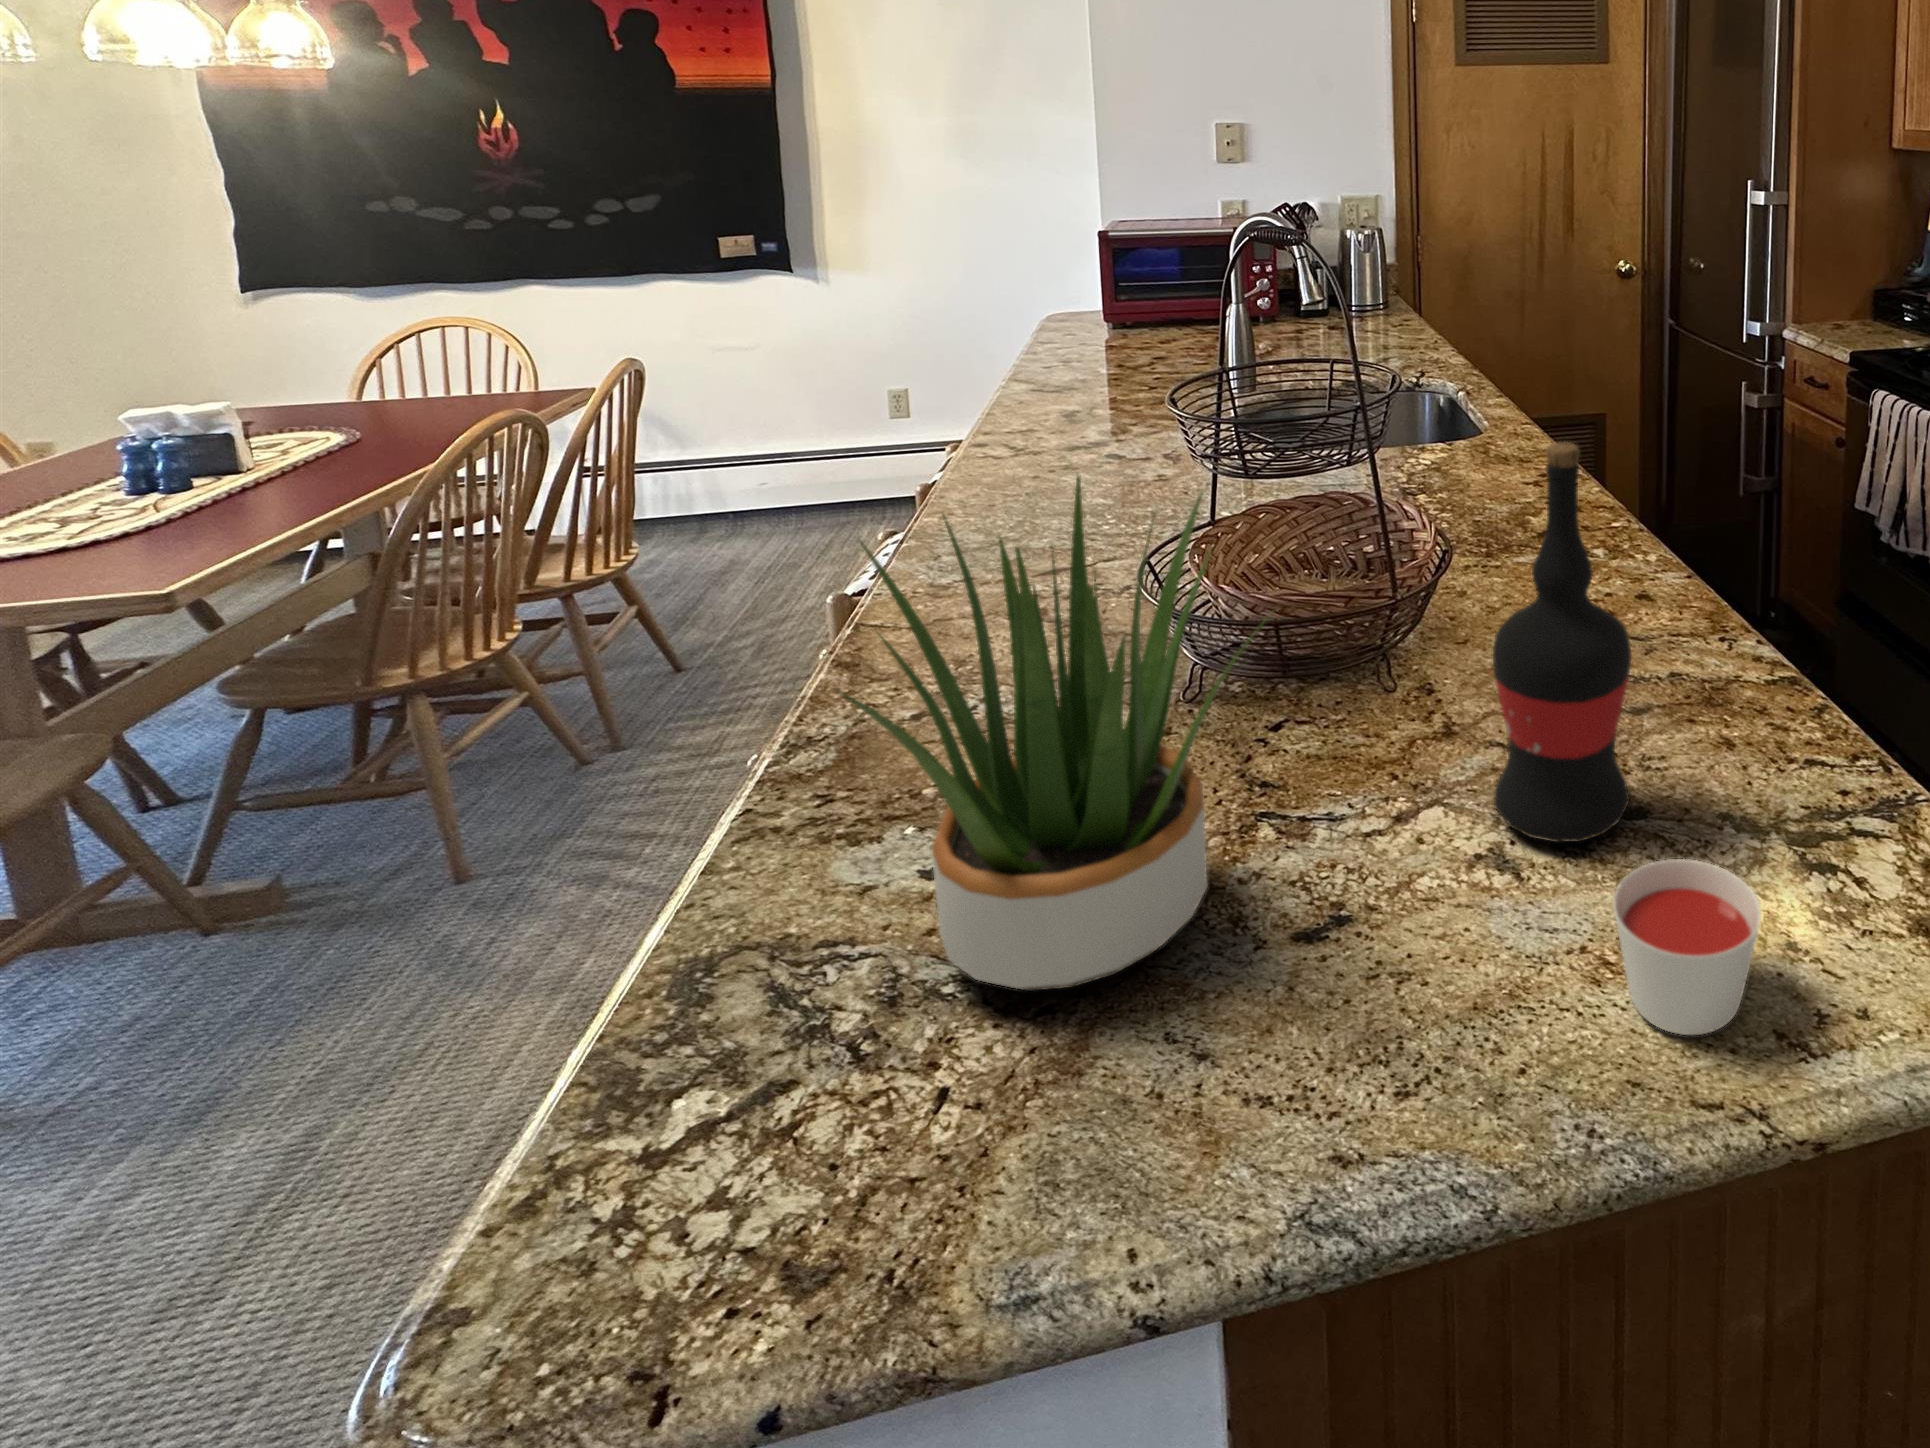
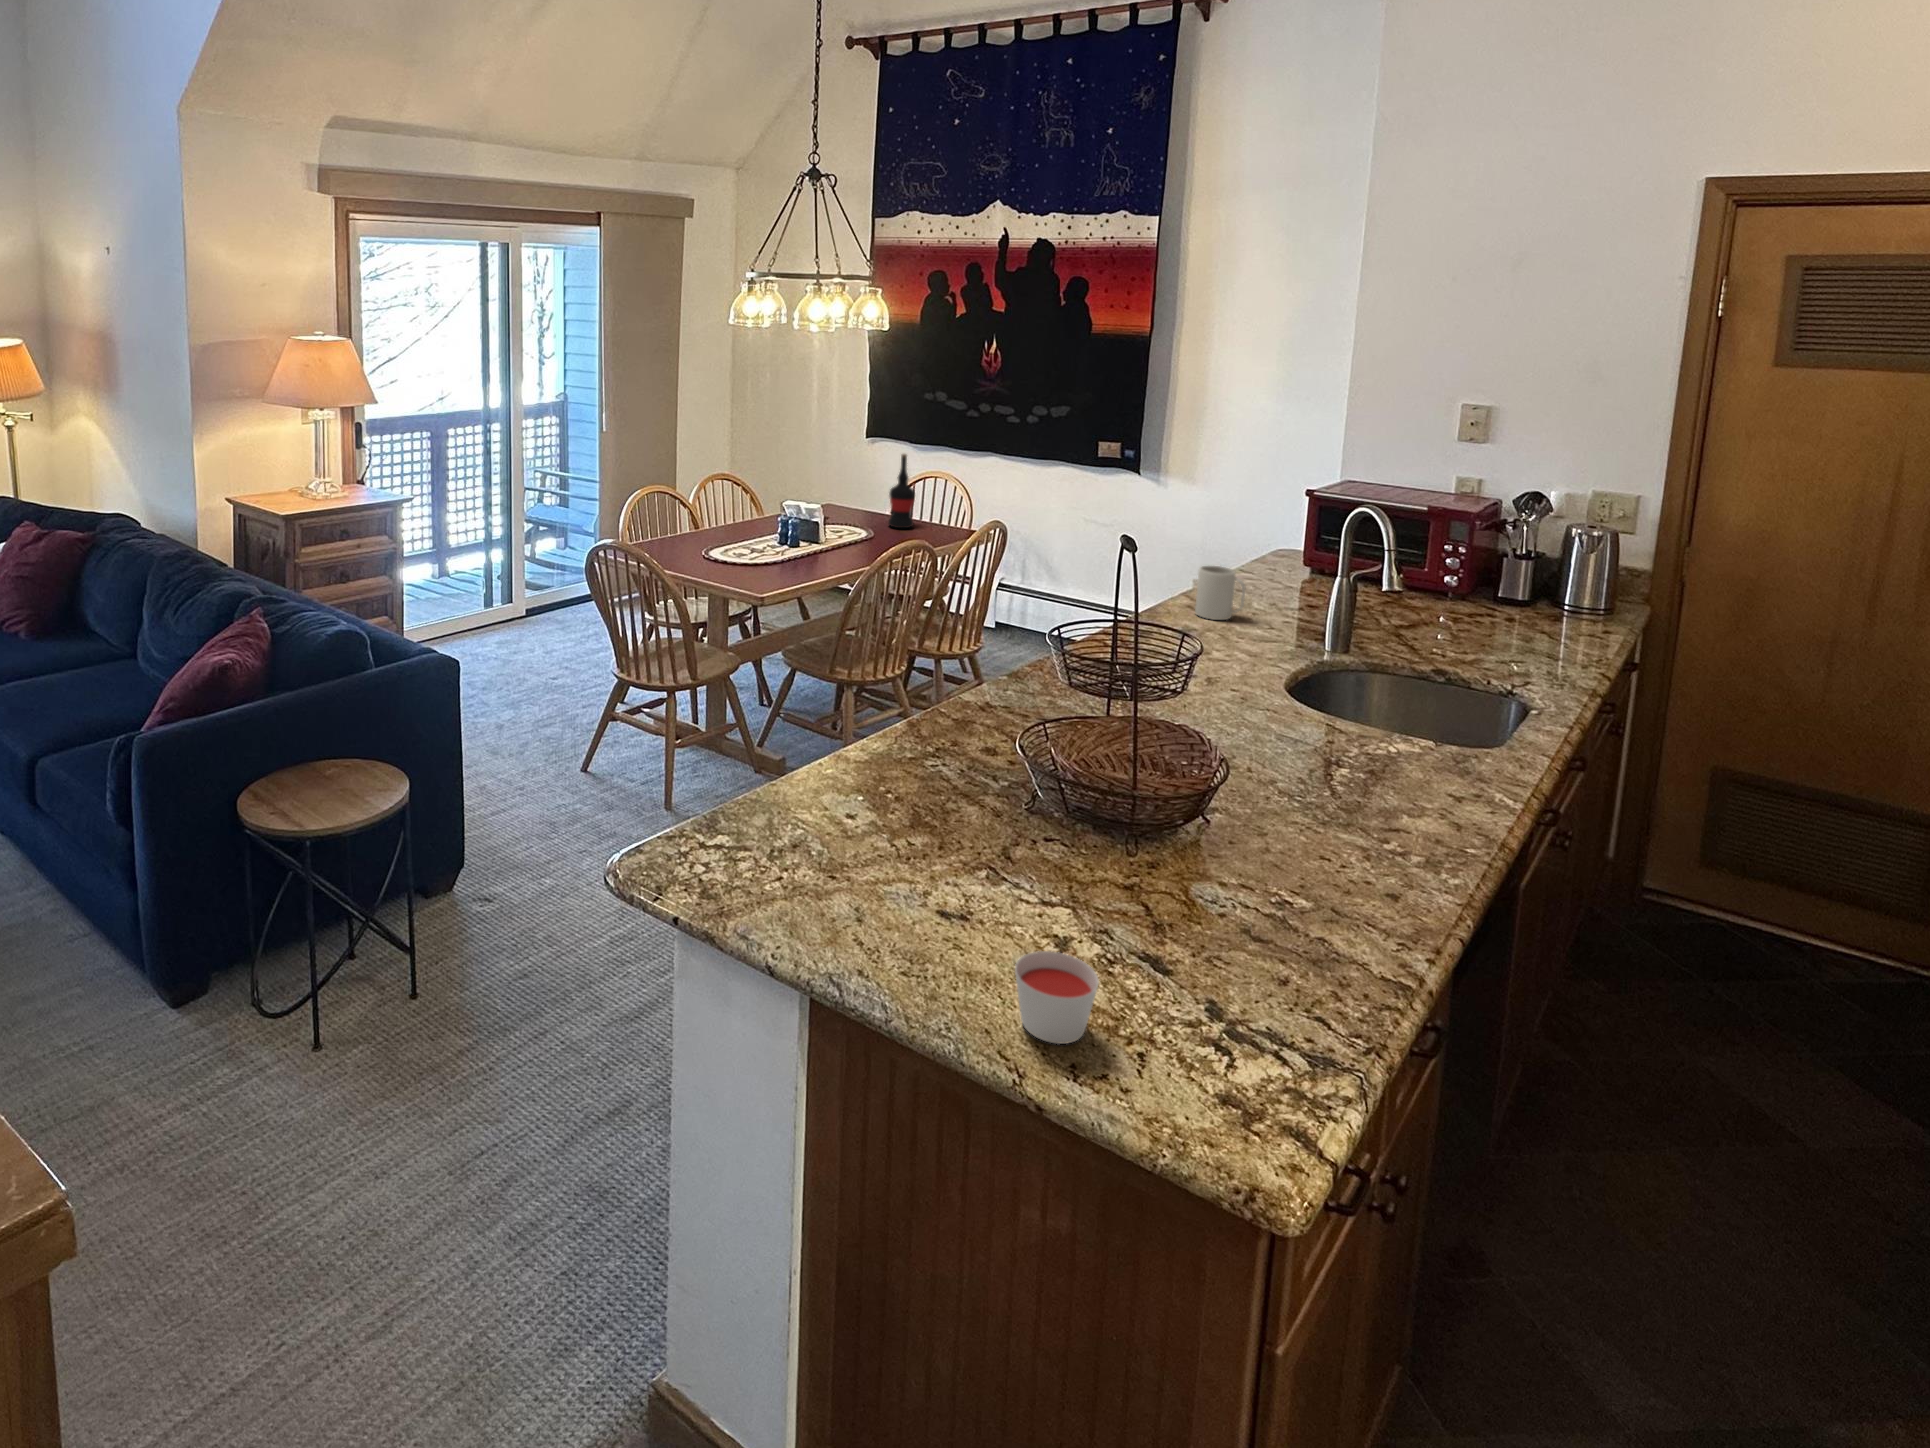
mug: none [1049,322,1113,390] -> present [1195,566,1245,620]
wine bottle: present [1493,442,1632,842] -> present [888,454,915,528]
potted plant: present [837,476,1279,991] -> none [765,647,989,880]

